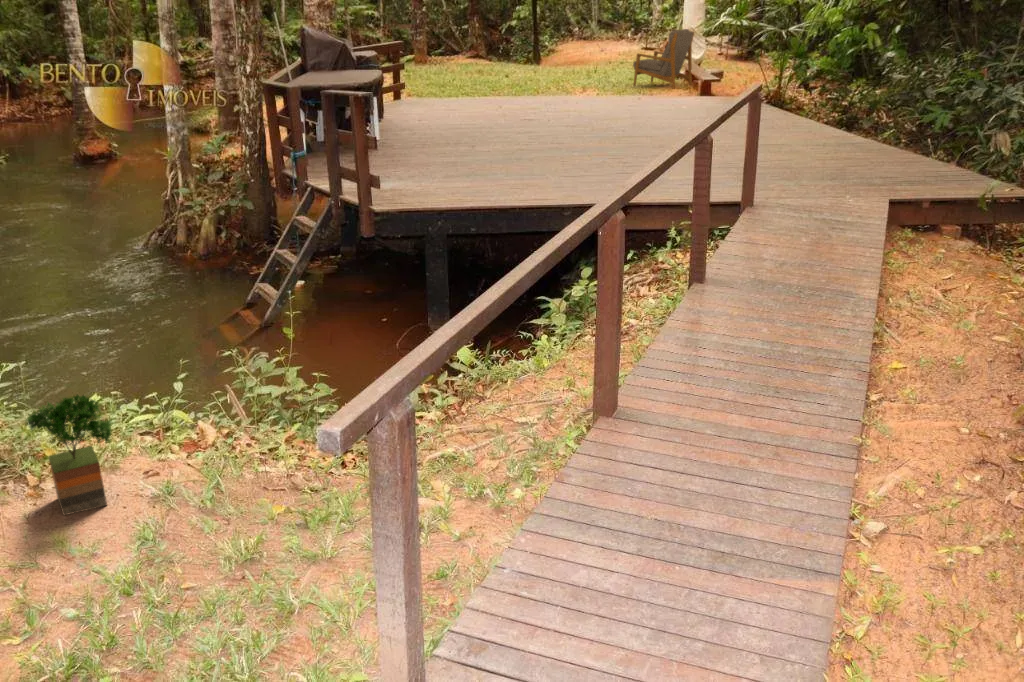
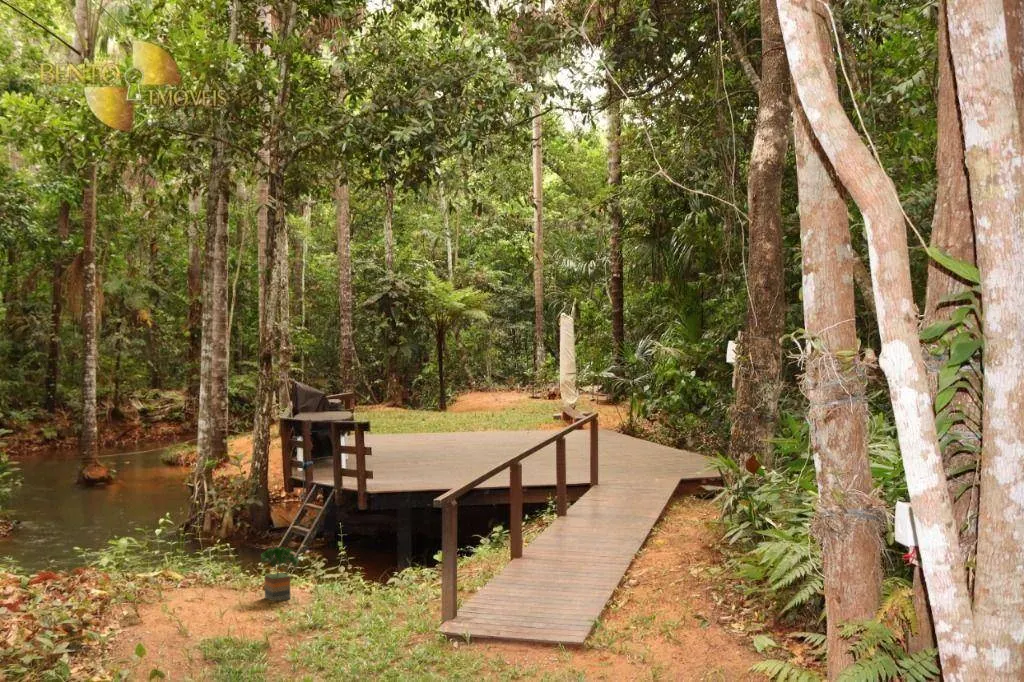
armchair: present [633,29,694,89] -> none [523,384,567,426]

